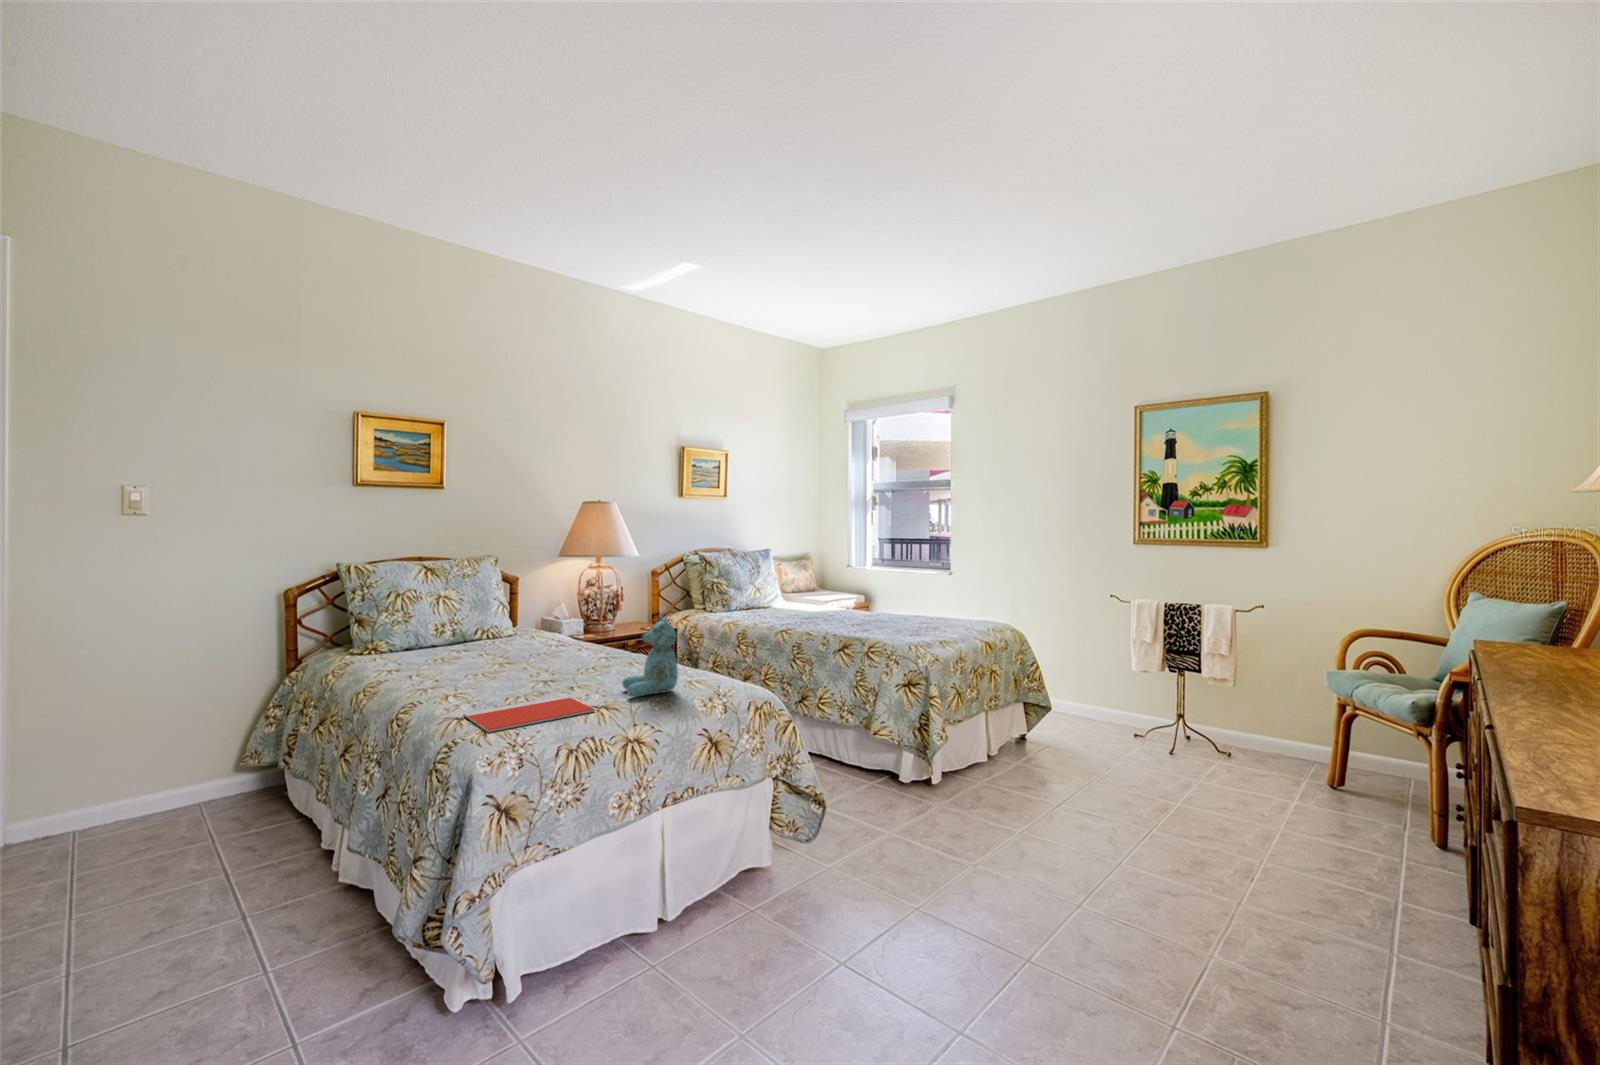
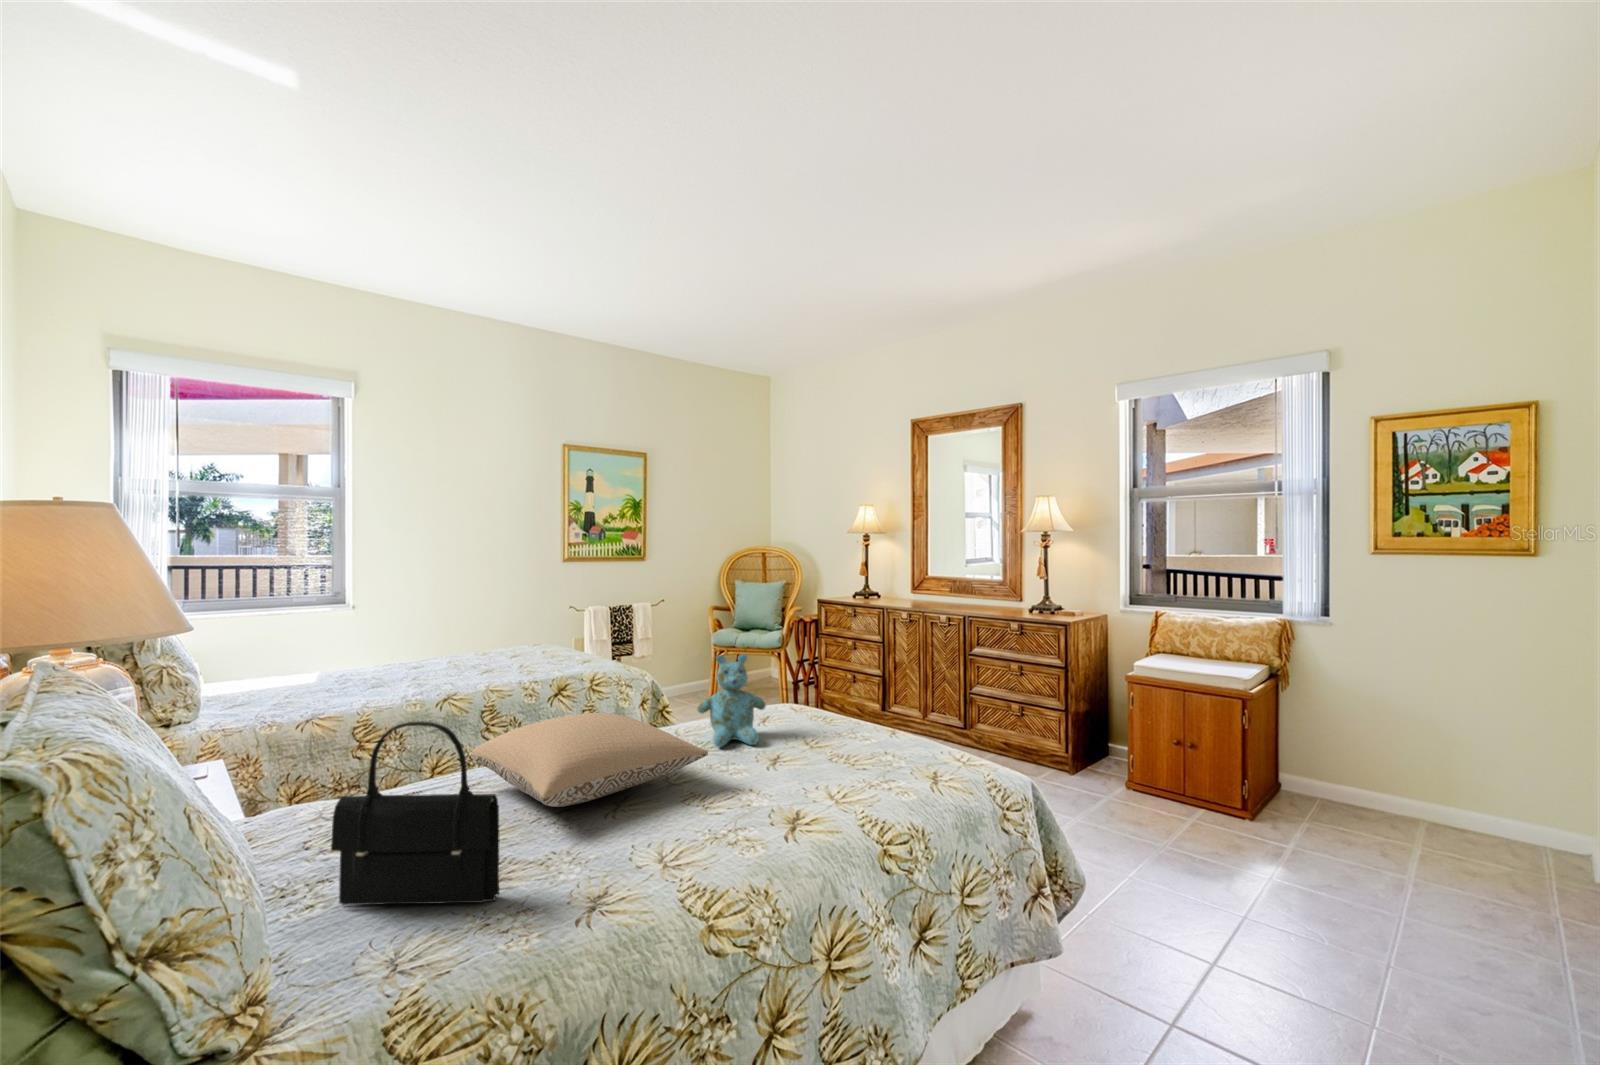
handbag: none [374,582,414,674] -> present [331,722,499,905]
pillow: none [453,621,624,673] -> present [471,713,708,807]
notebook: present [464,696,595,732] -> none [741,754,869,804]

